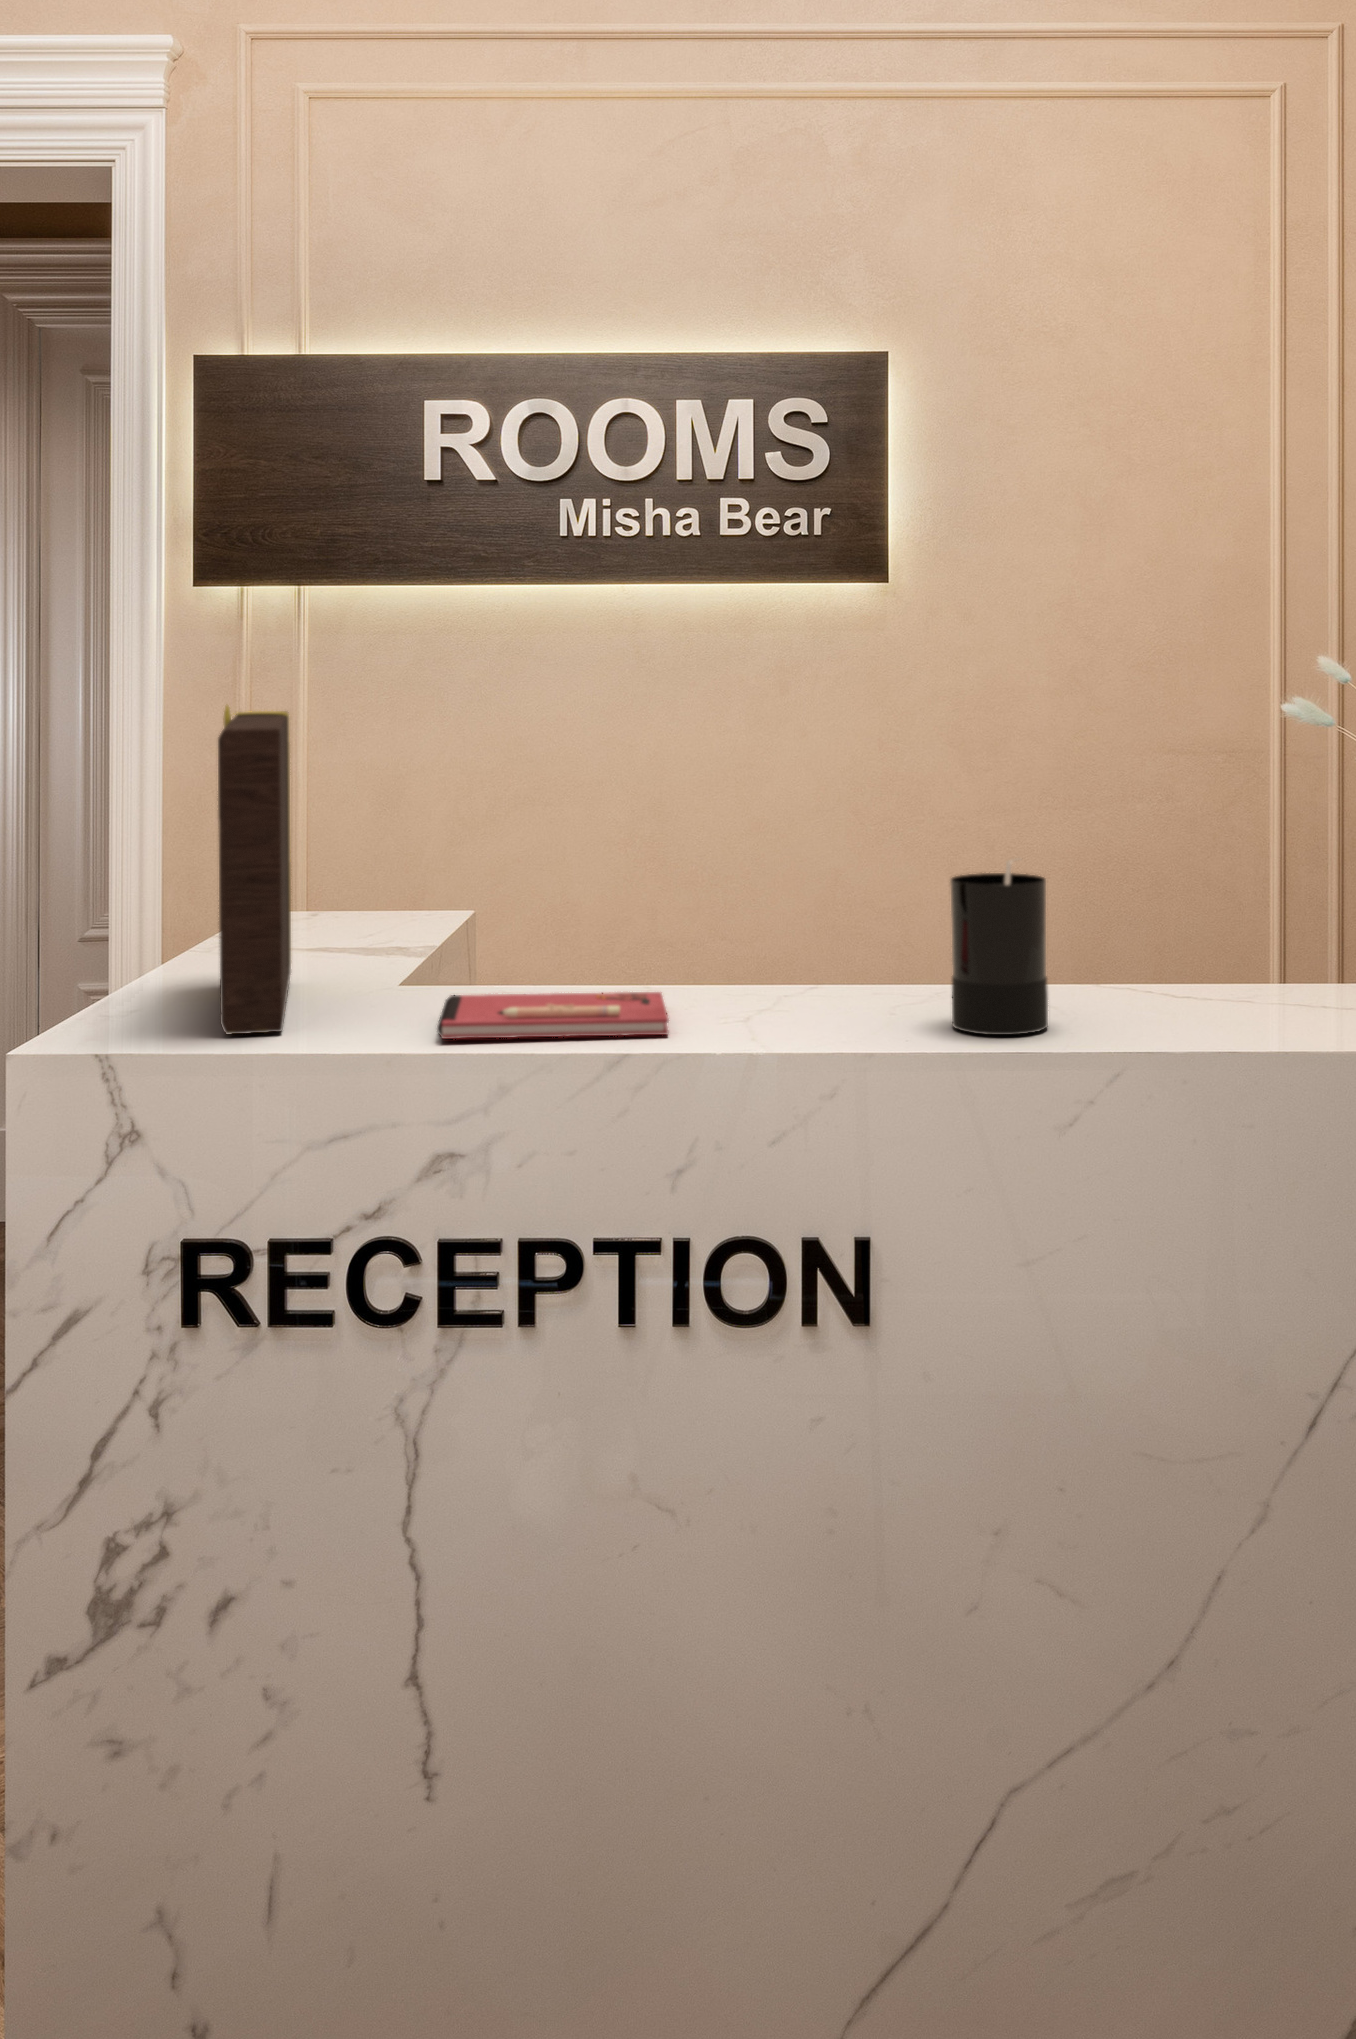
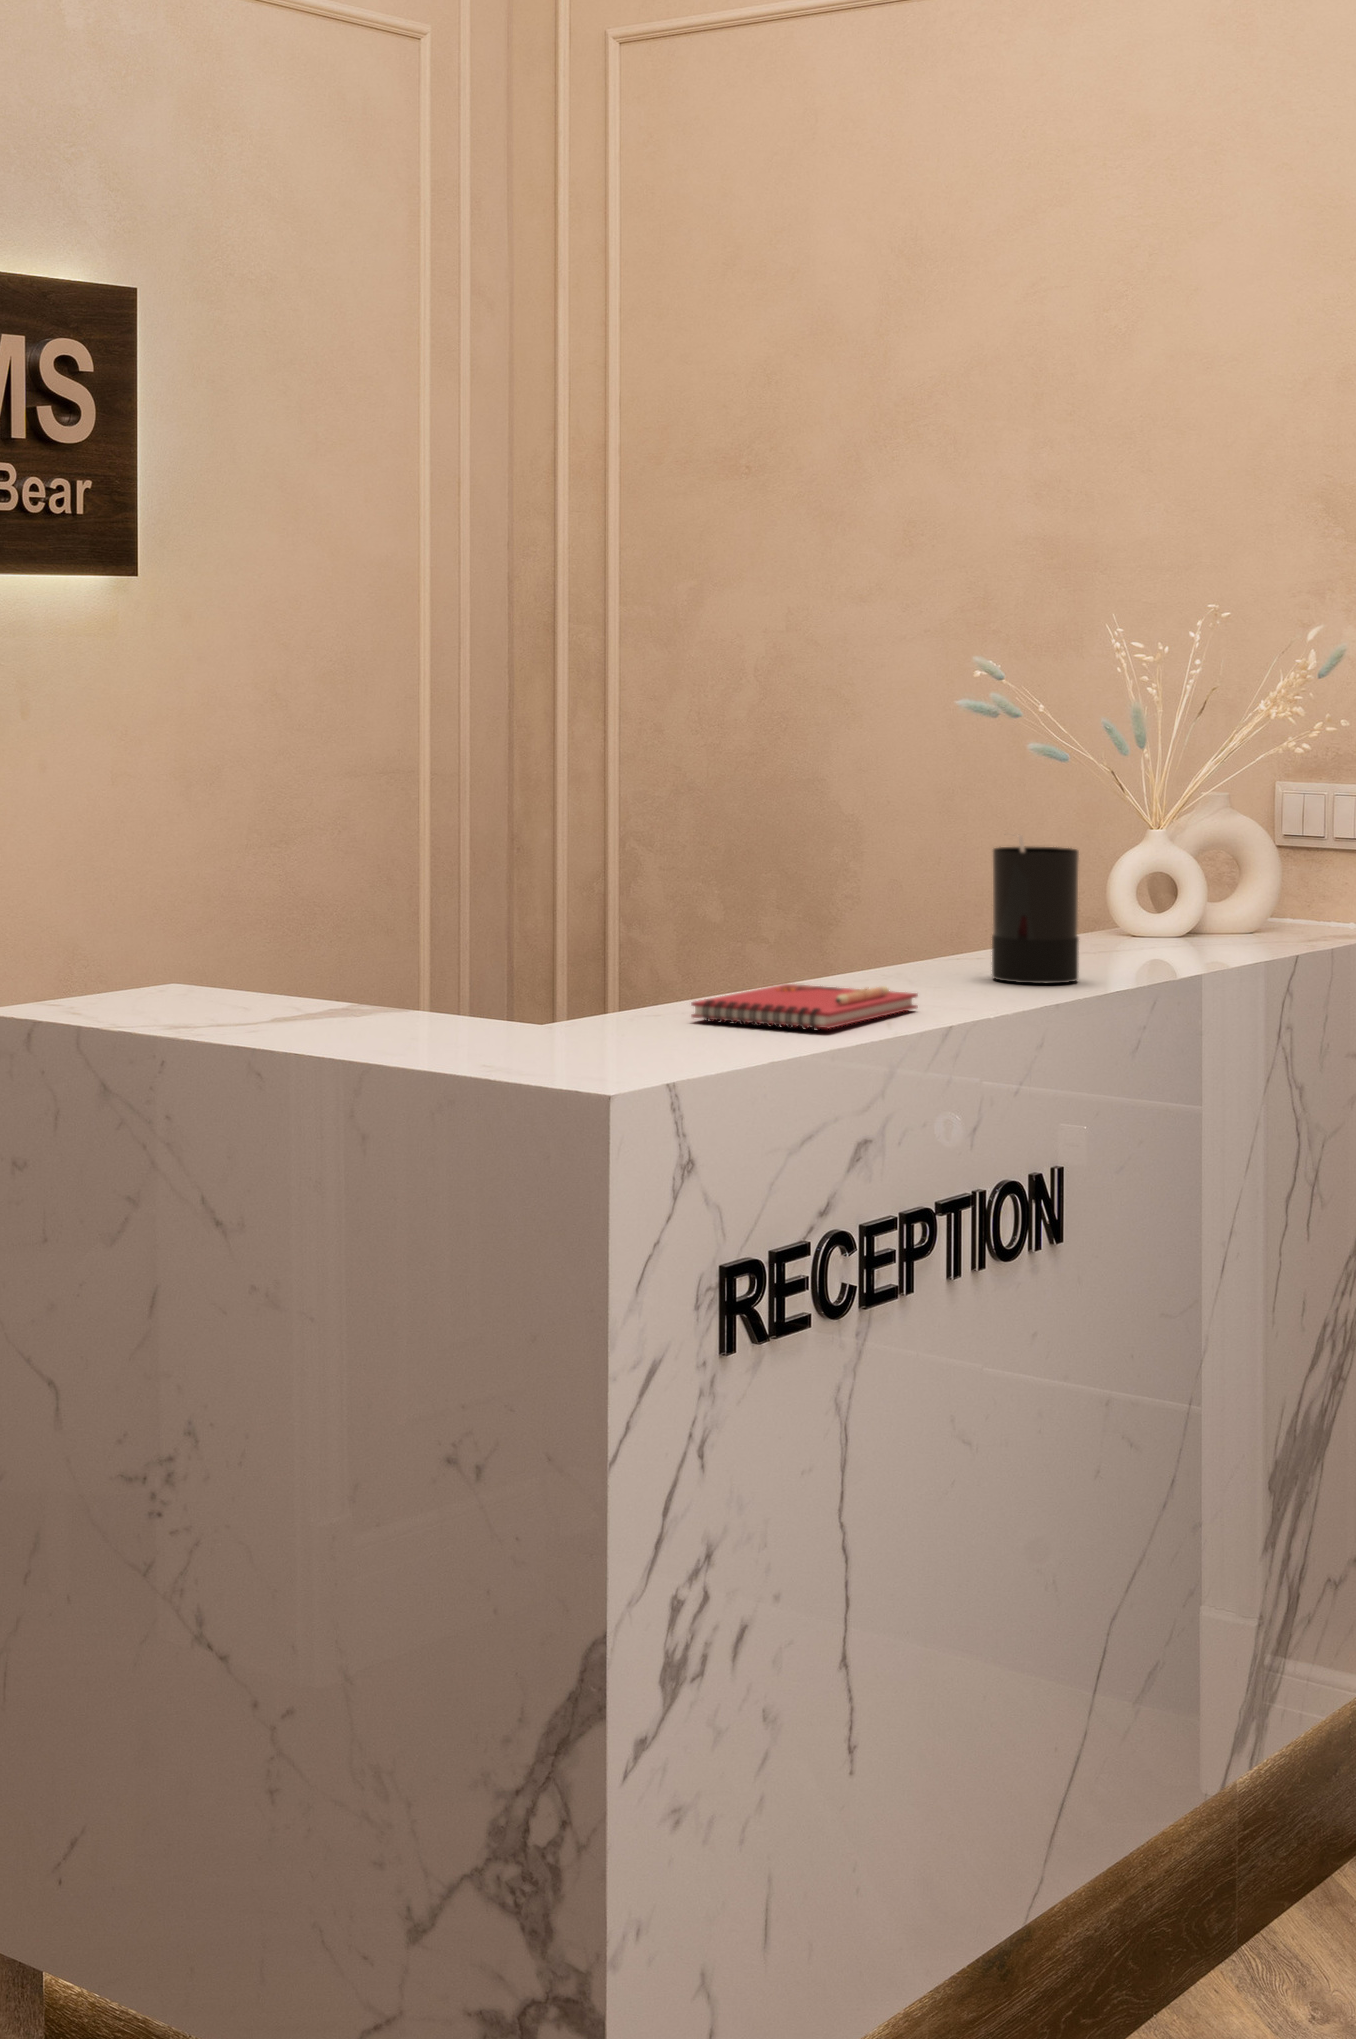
picture frame: present [218,706,291,1034] -> none [376,700,696,1051]

